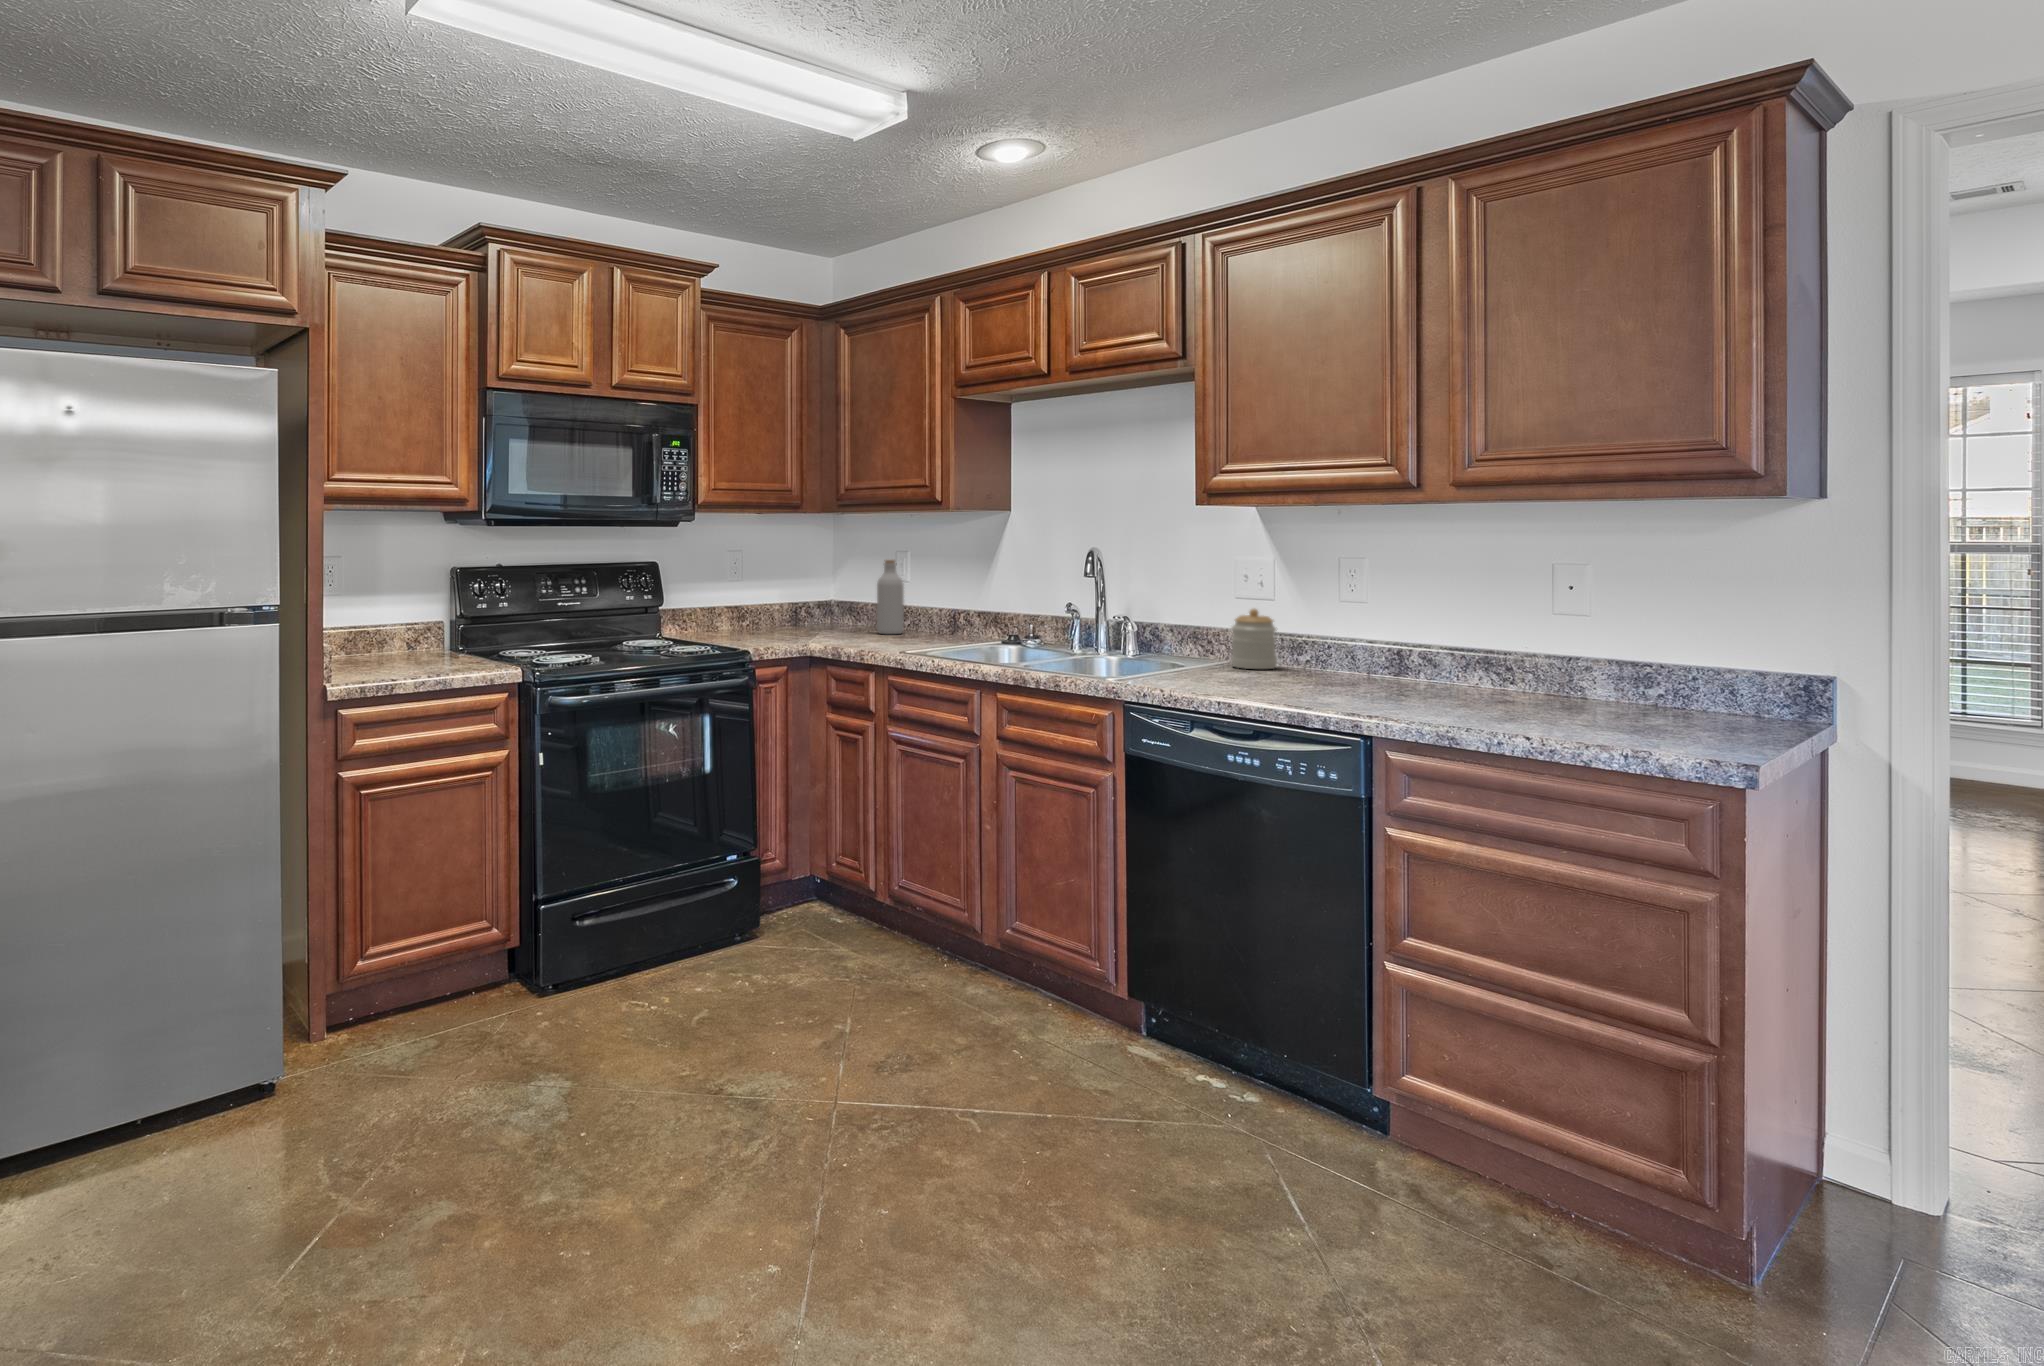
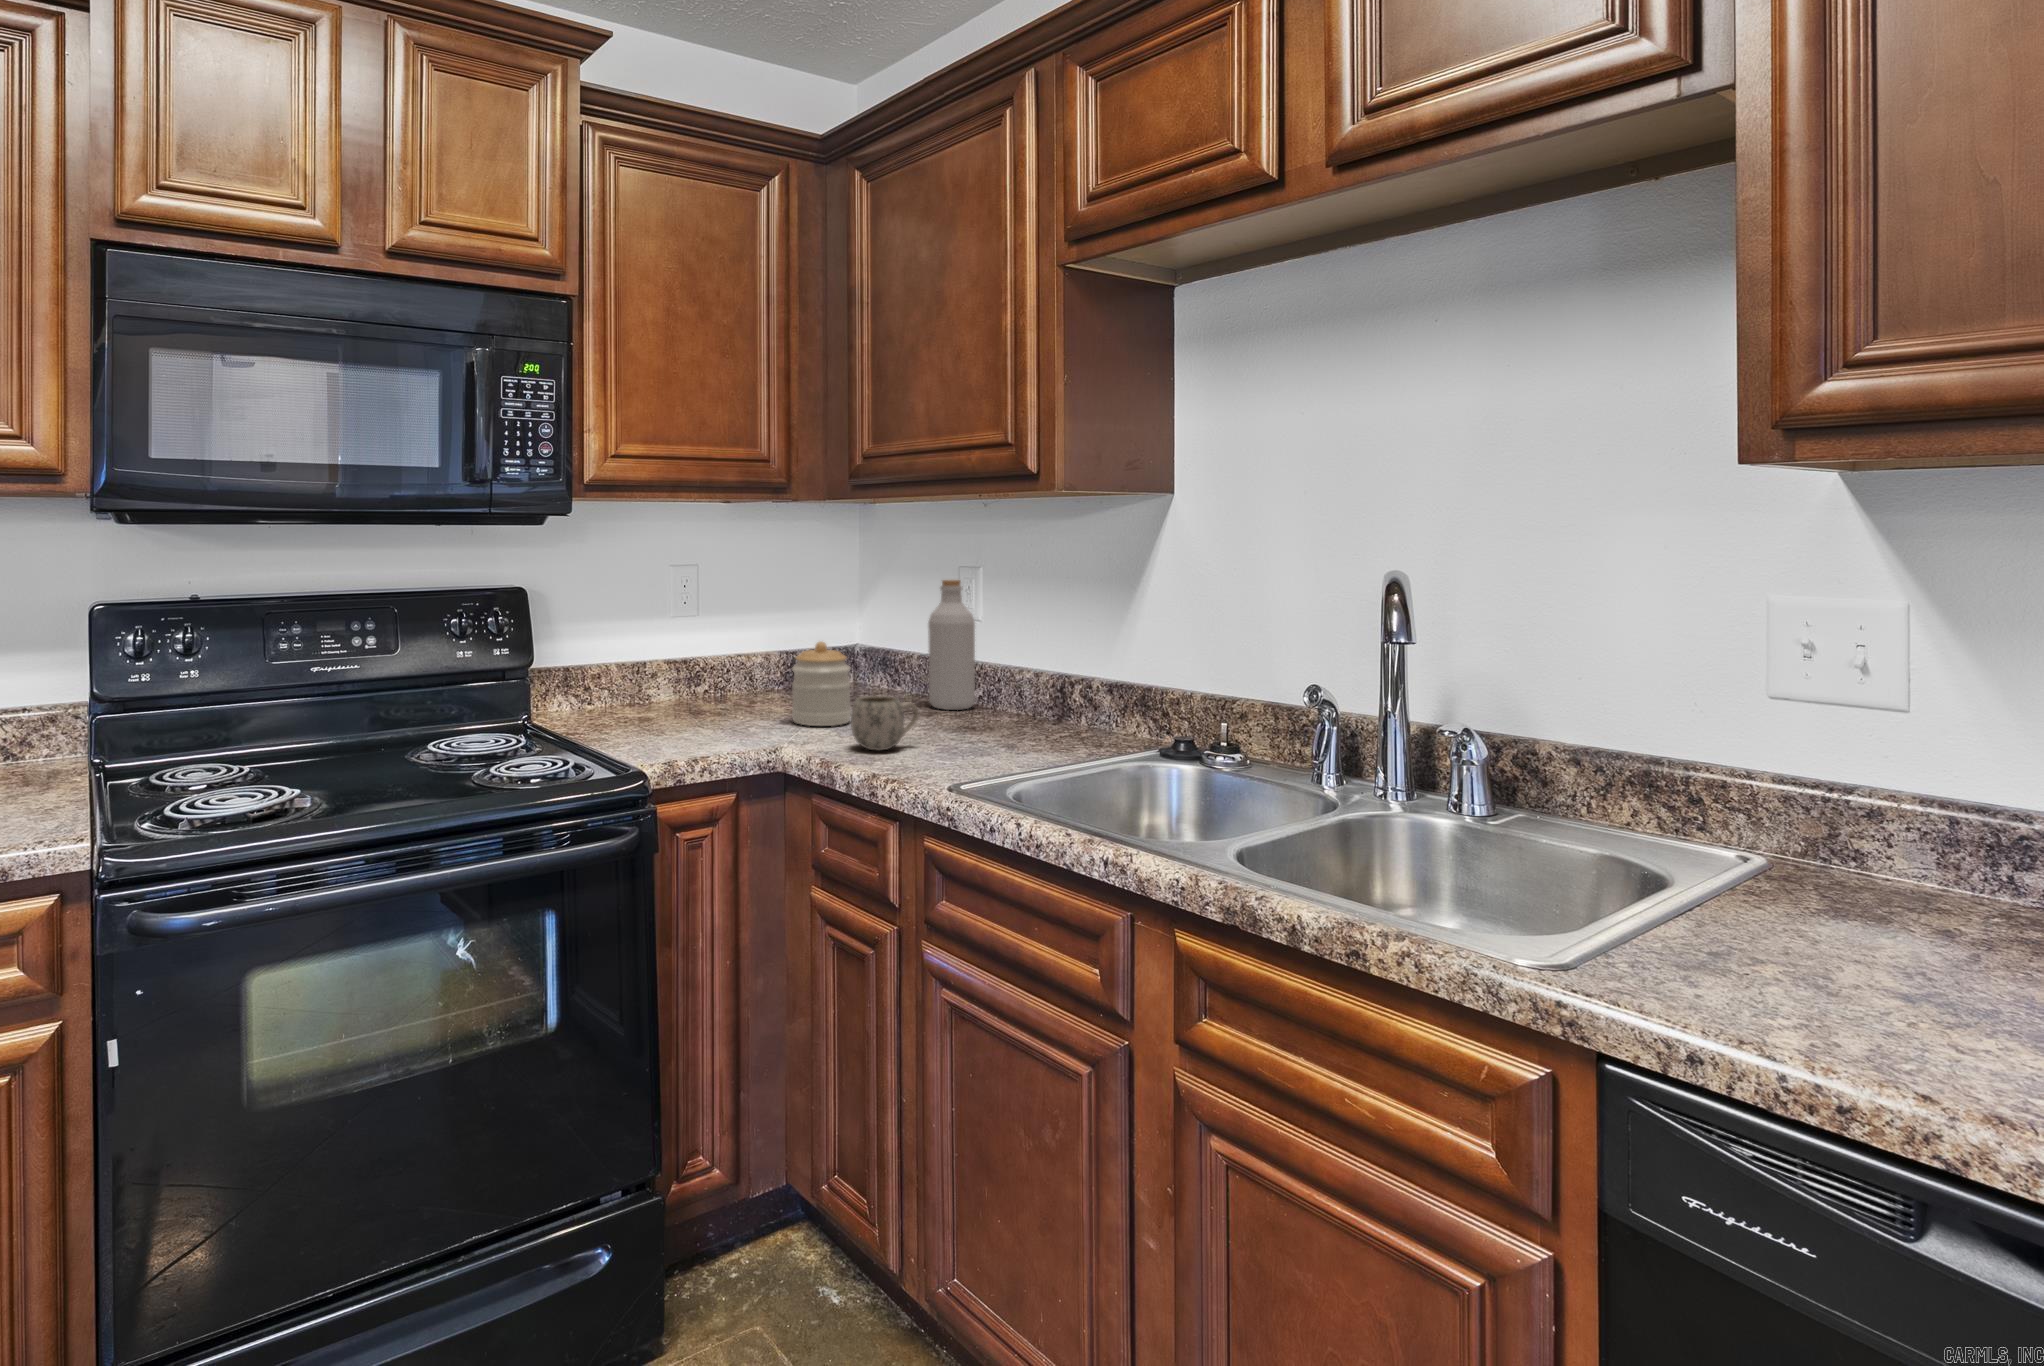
jar: present [1231,609,1277,669] -> present [792,641,851,726]
mug: none [843,619,879,646] -> present [851,696,919,750]

